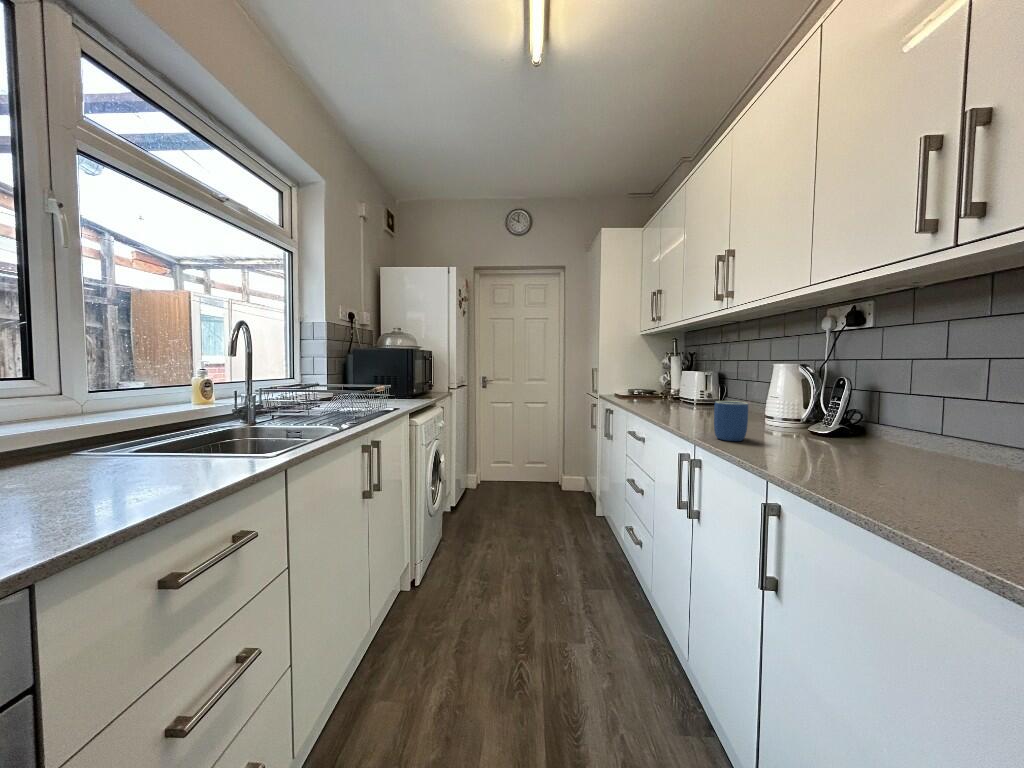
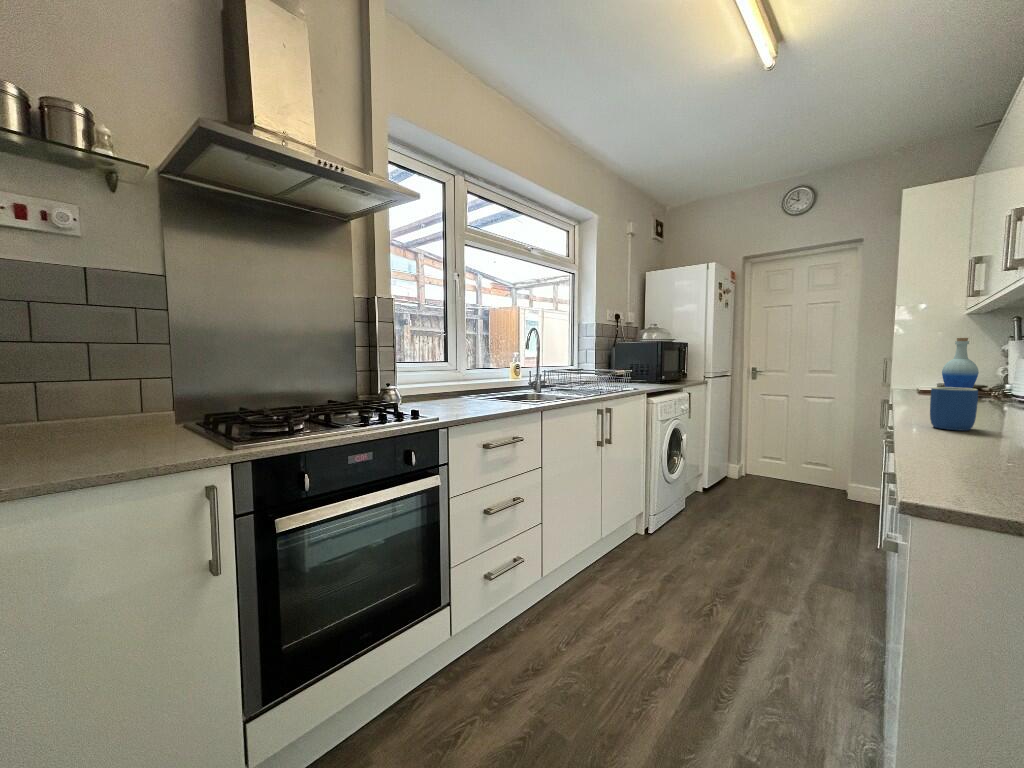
bottle: none [639,354,660,400] -> present [942,338,979,389]

